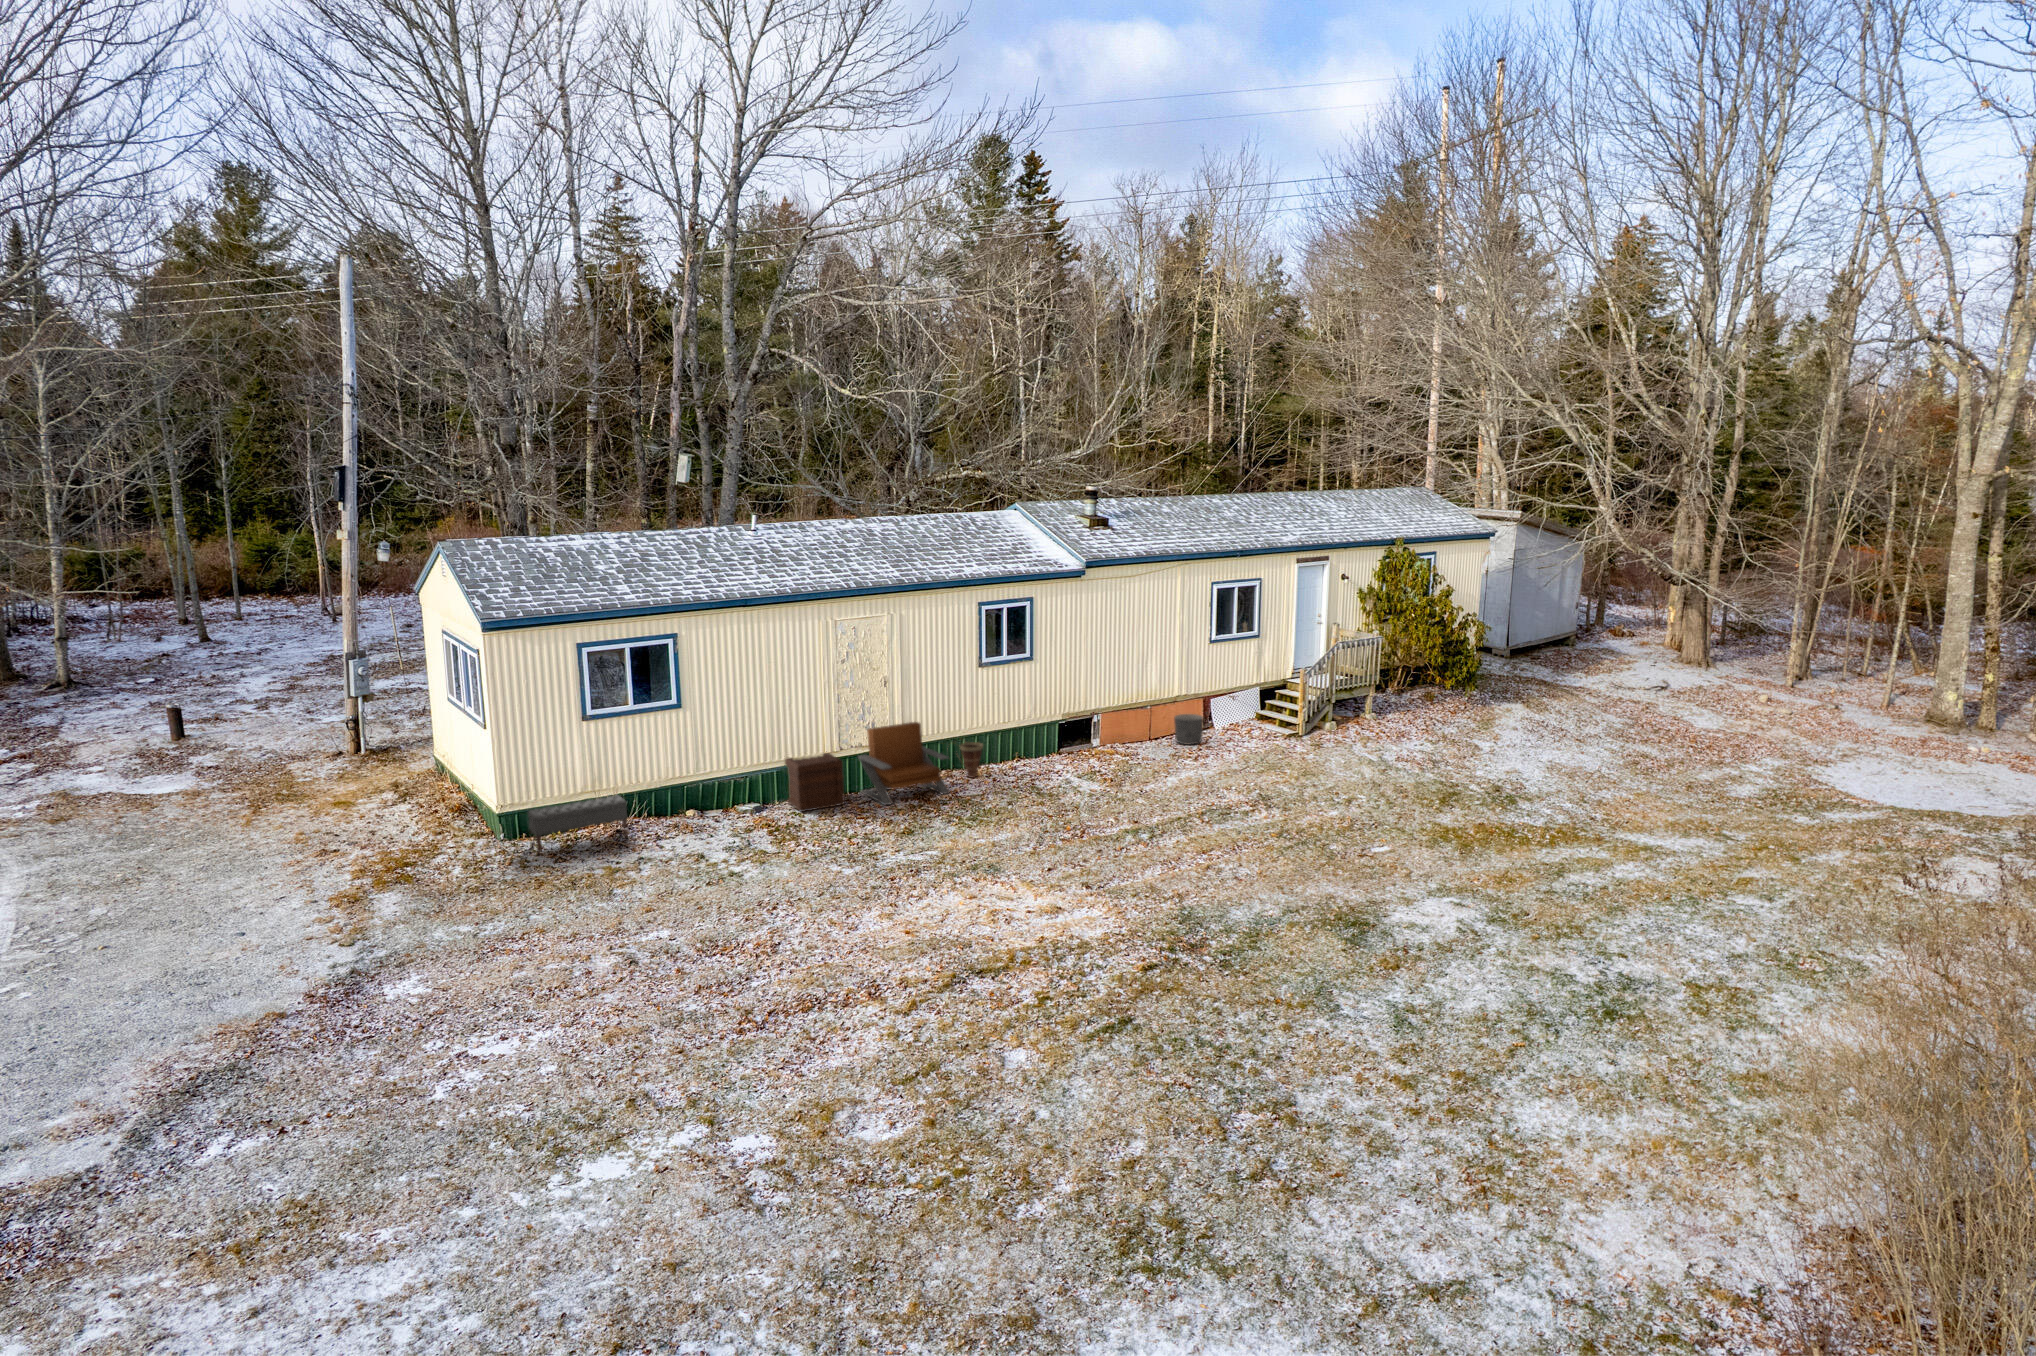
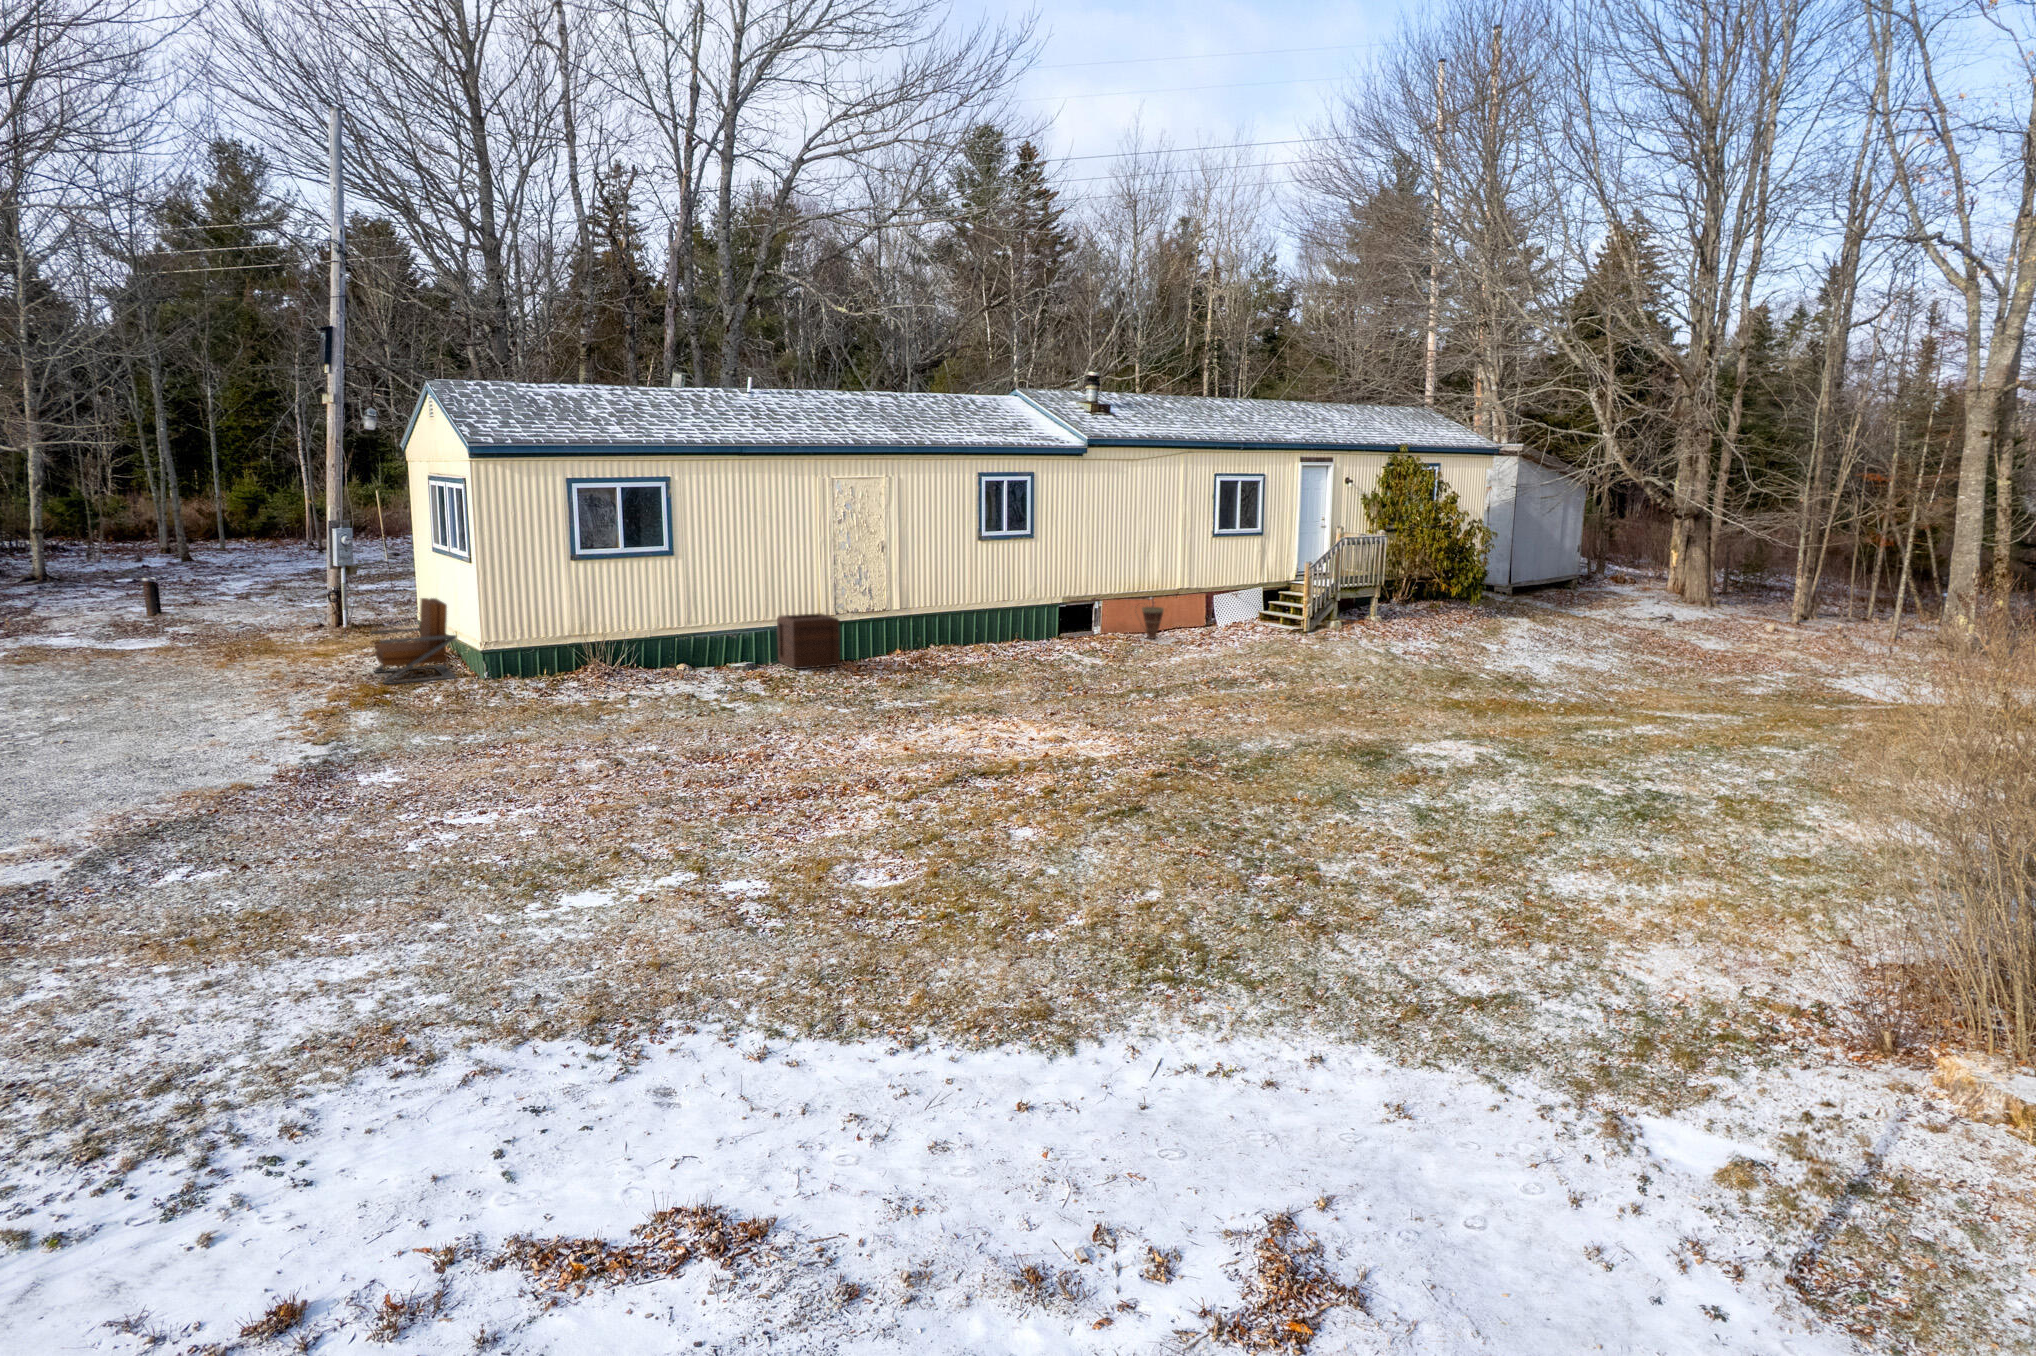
planter: present [1174,714,1204,745] -> none [1174,607,1203,636]
lounge chair: present [858,722,950,805] -> present [370,598,457,684]
basket: present [957,742,983,778] -> present [1135,607,1164,639]
bench: present [528,795,628,855] -> none [513,638,618,690]

